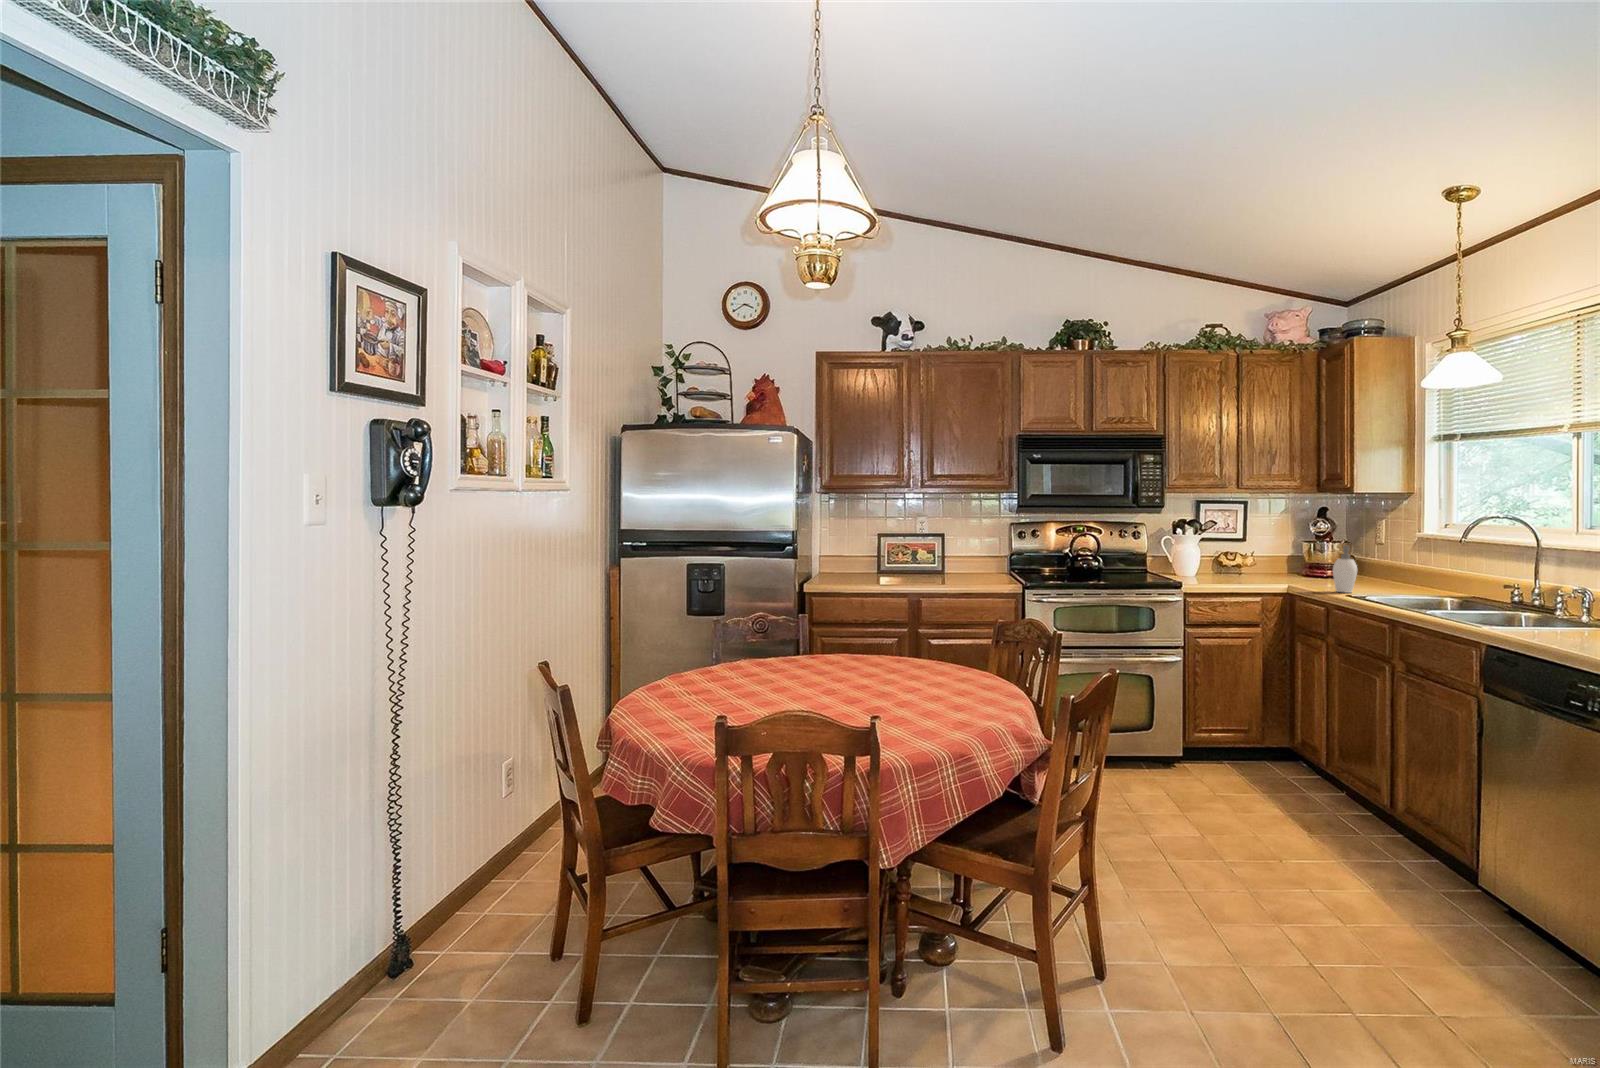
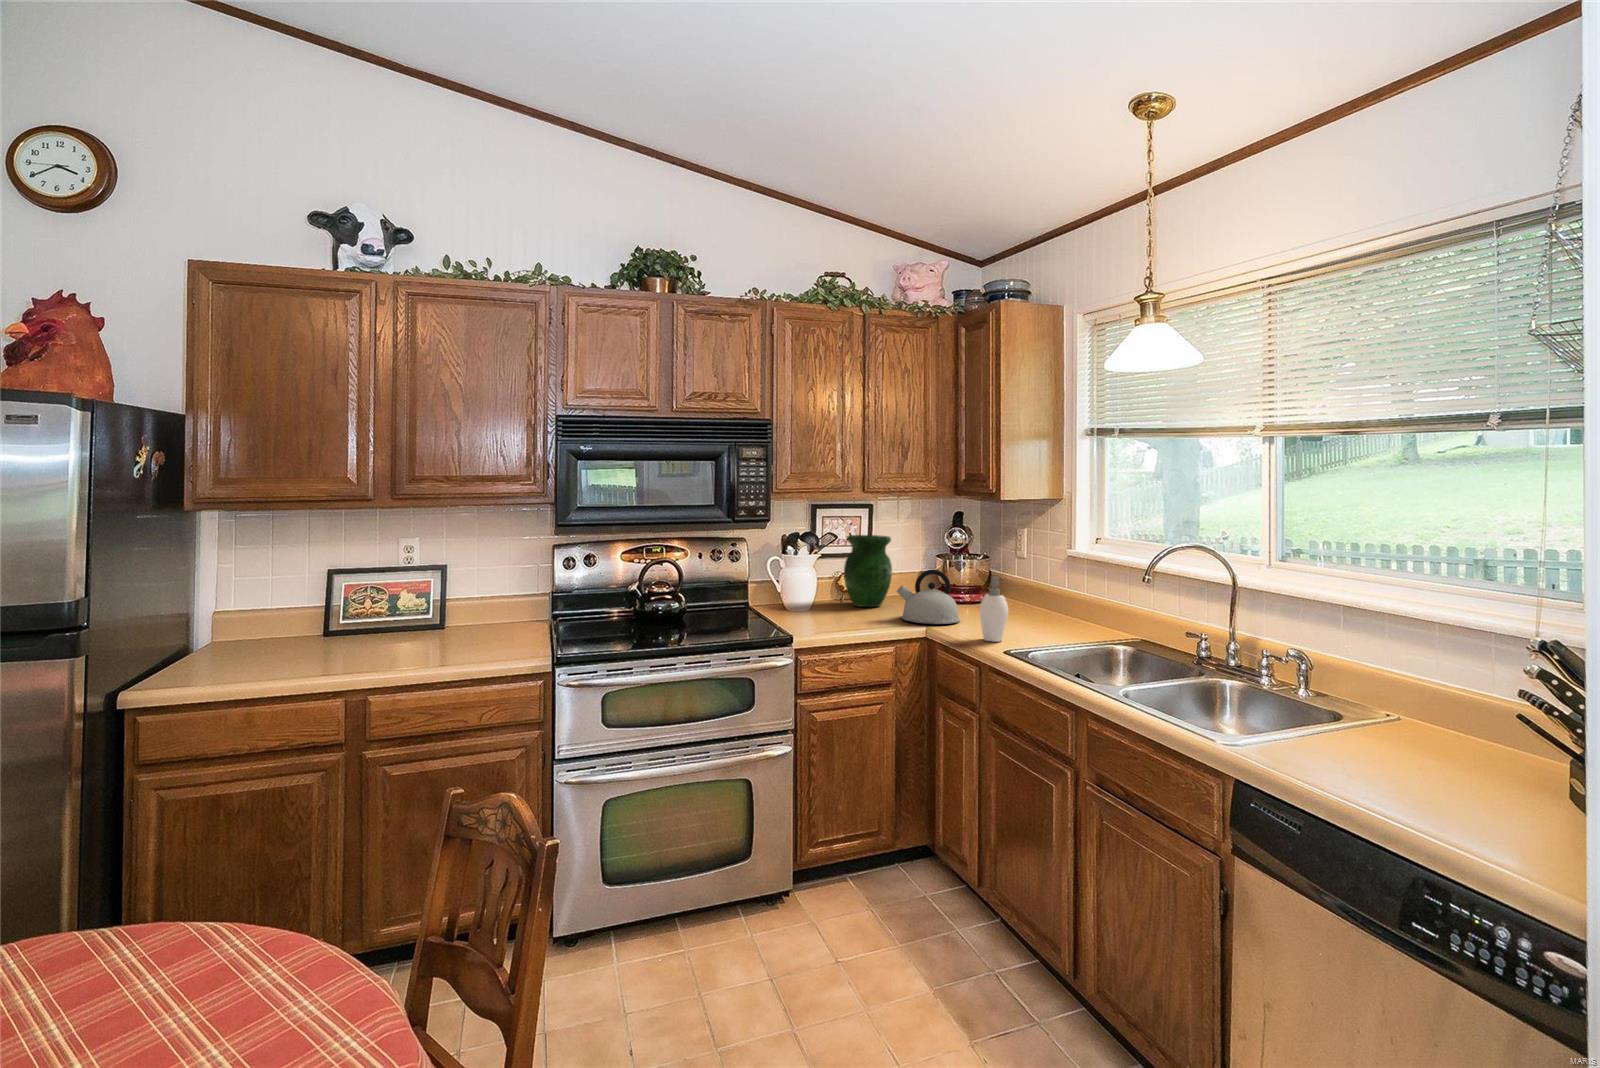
vase: none [1220,521,1262,575] -> present [844,535,892,607]
kettle: none [1265,544,1320,584] -> present [897,569,960,624]

